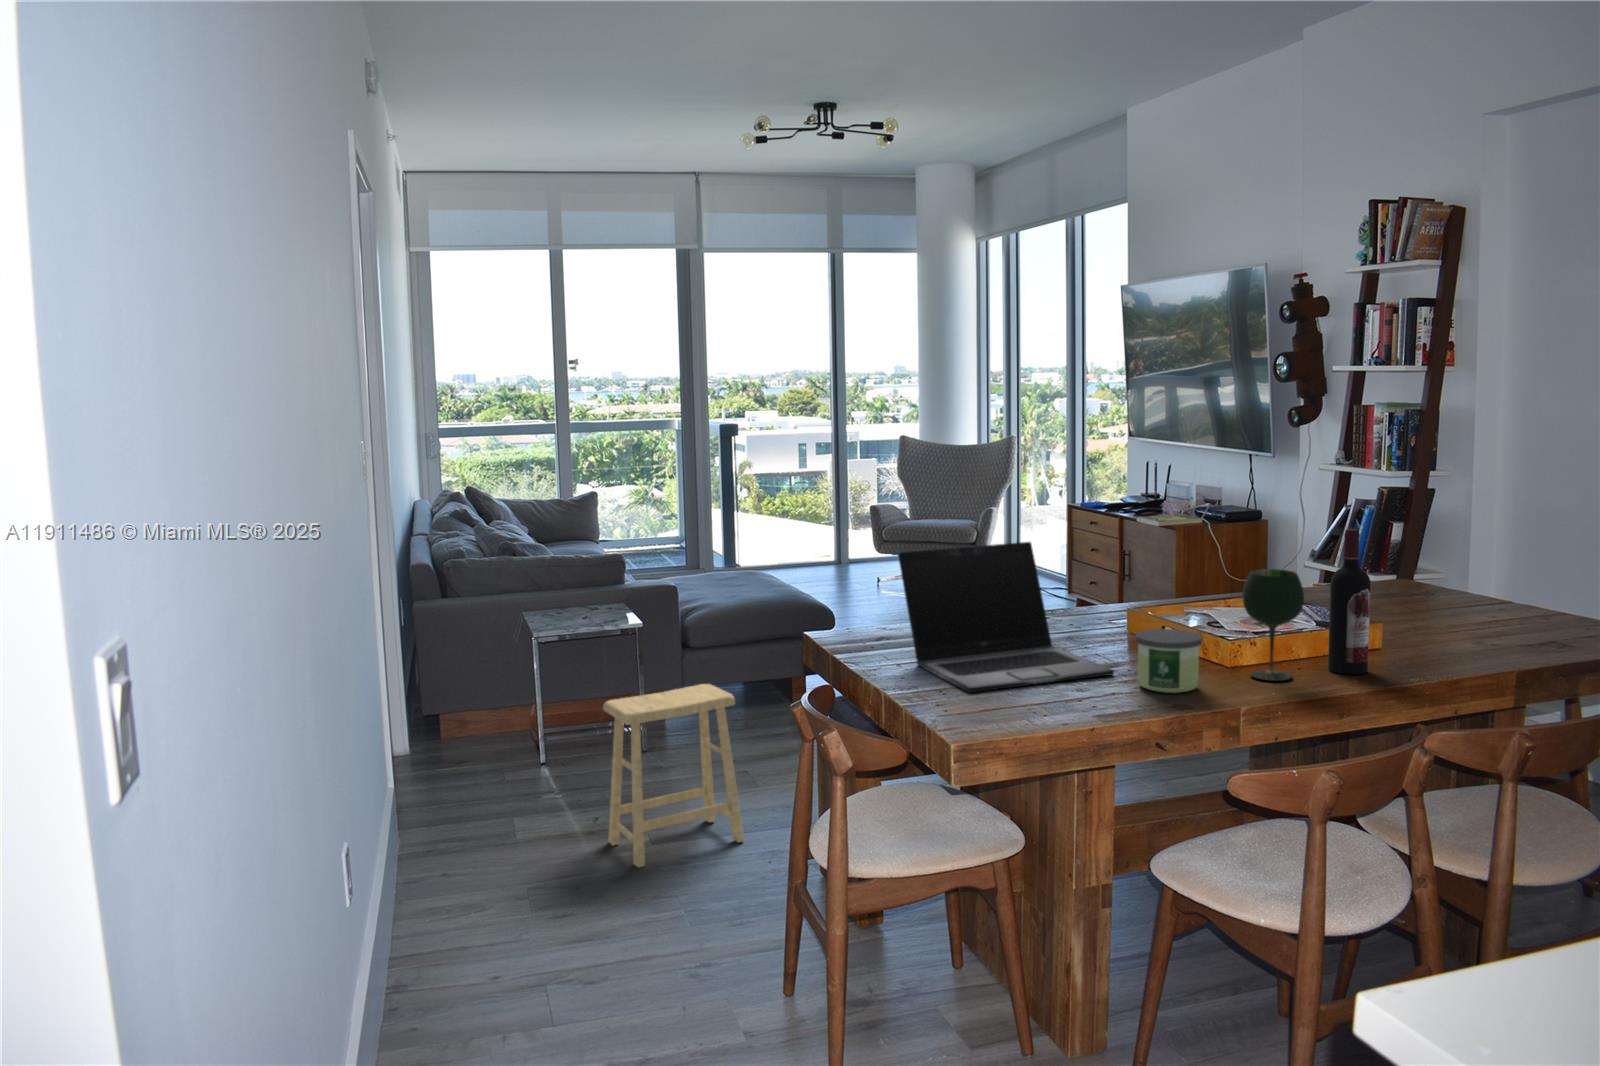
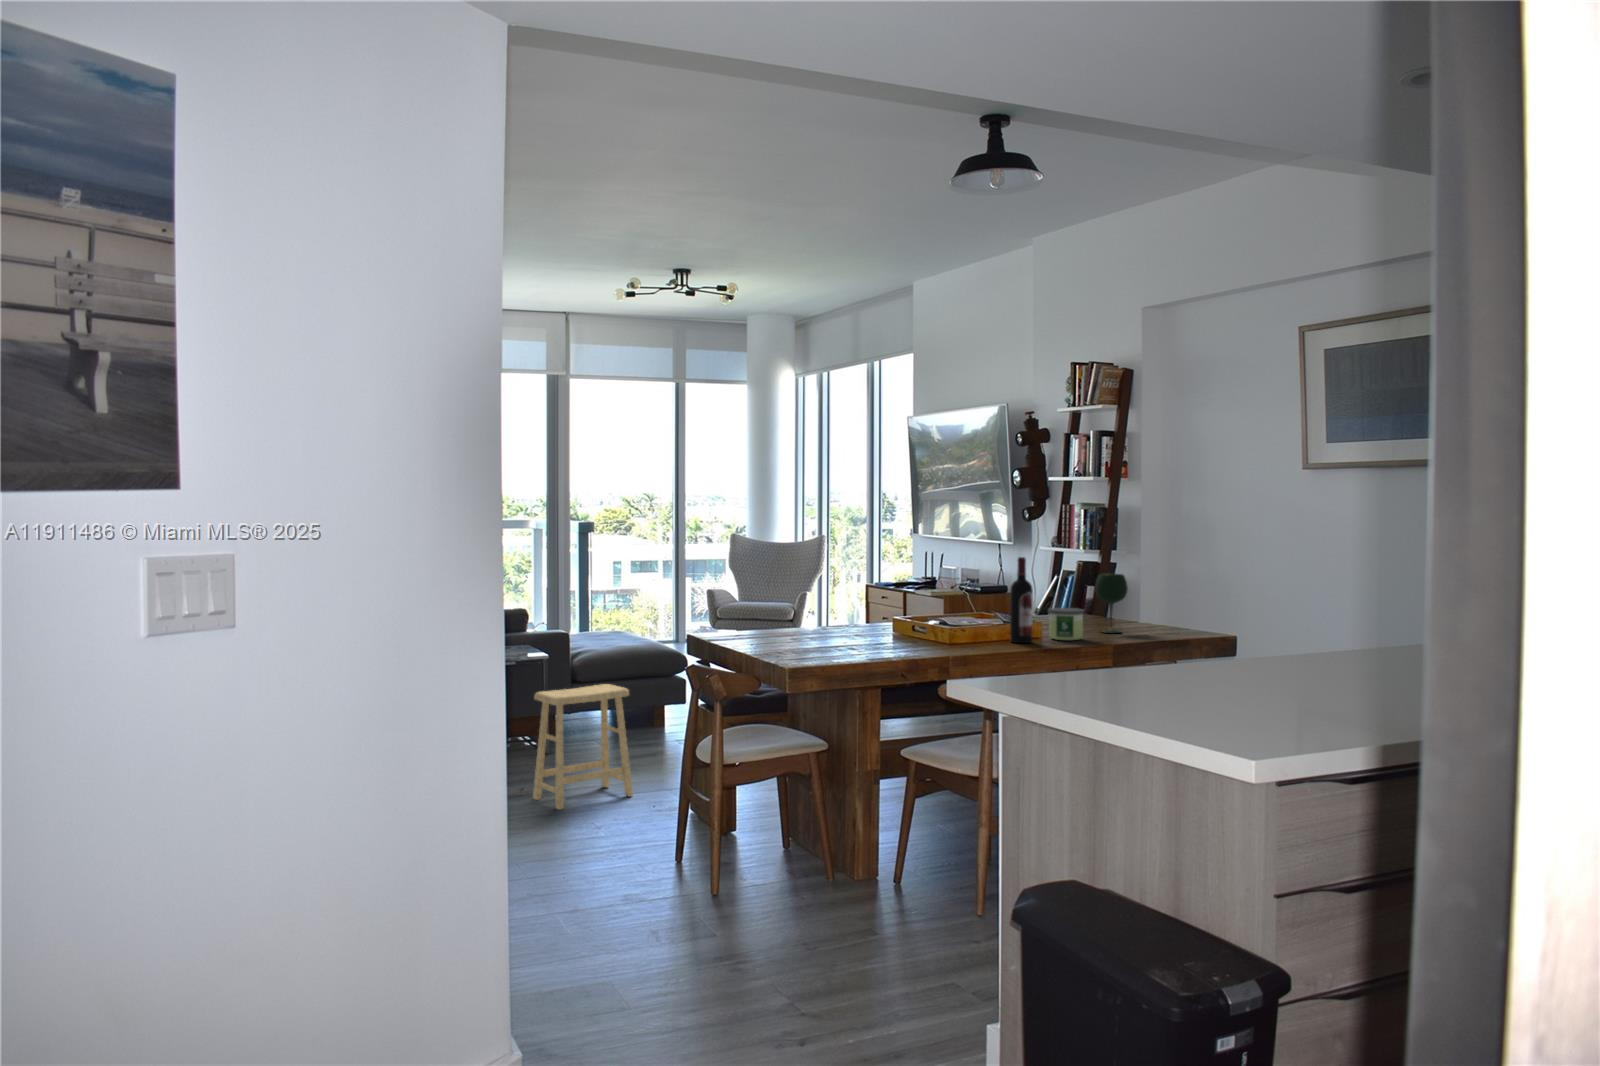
laptop: present [898,542,1114,693] -> none [753,569,885,650]
wine glass: present [1242,569,1304,681] -> present [1095,574,1128,633]
candle: present [1135,629,1202,693] -> present [1048,608,1085,640]

